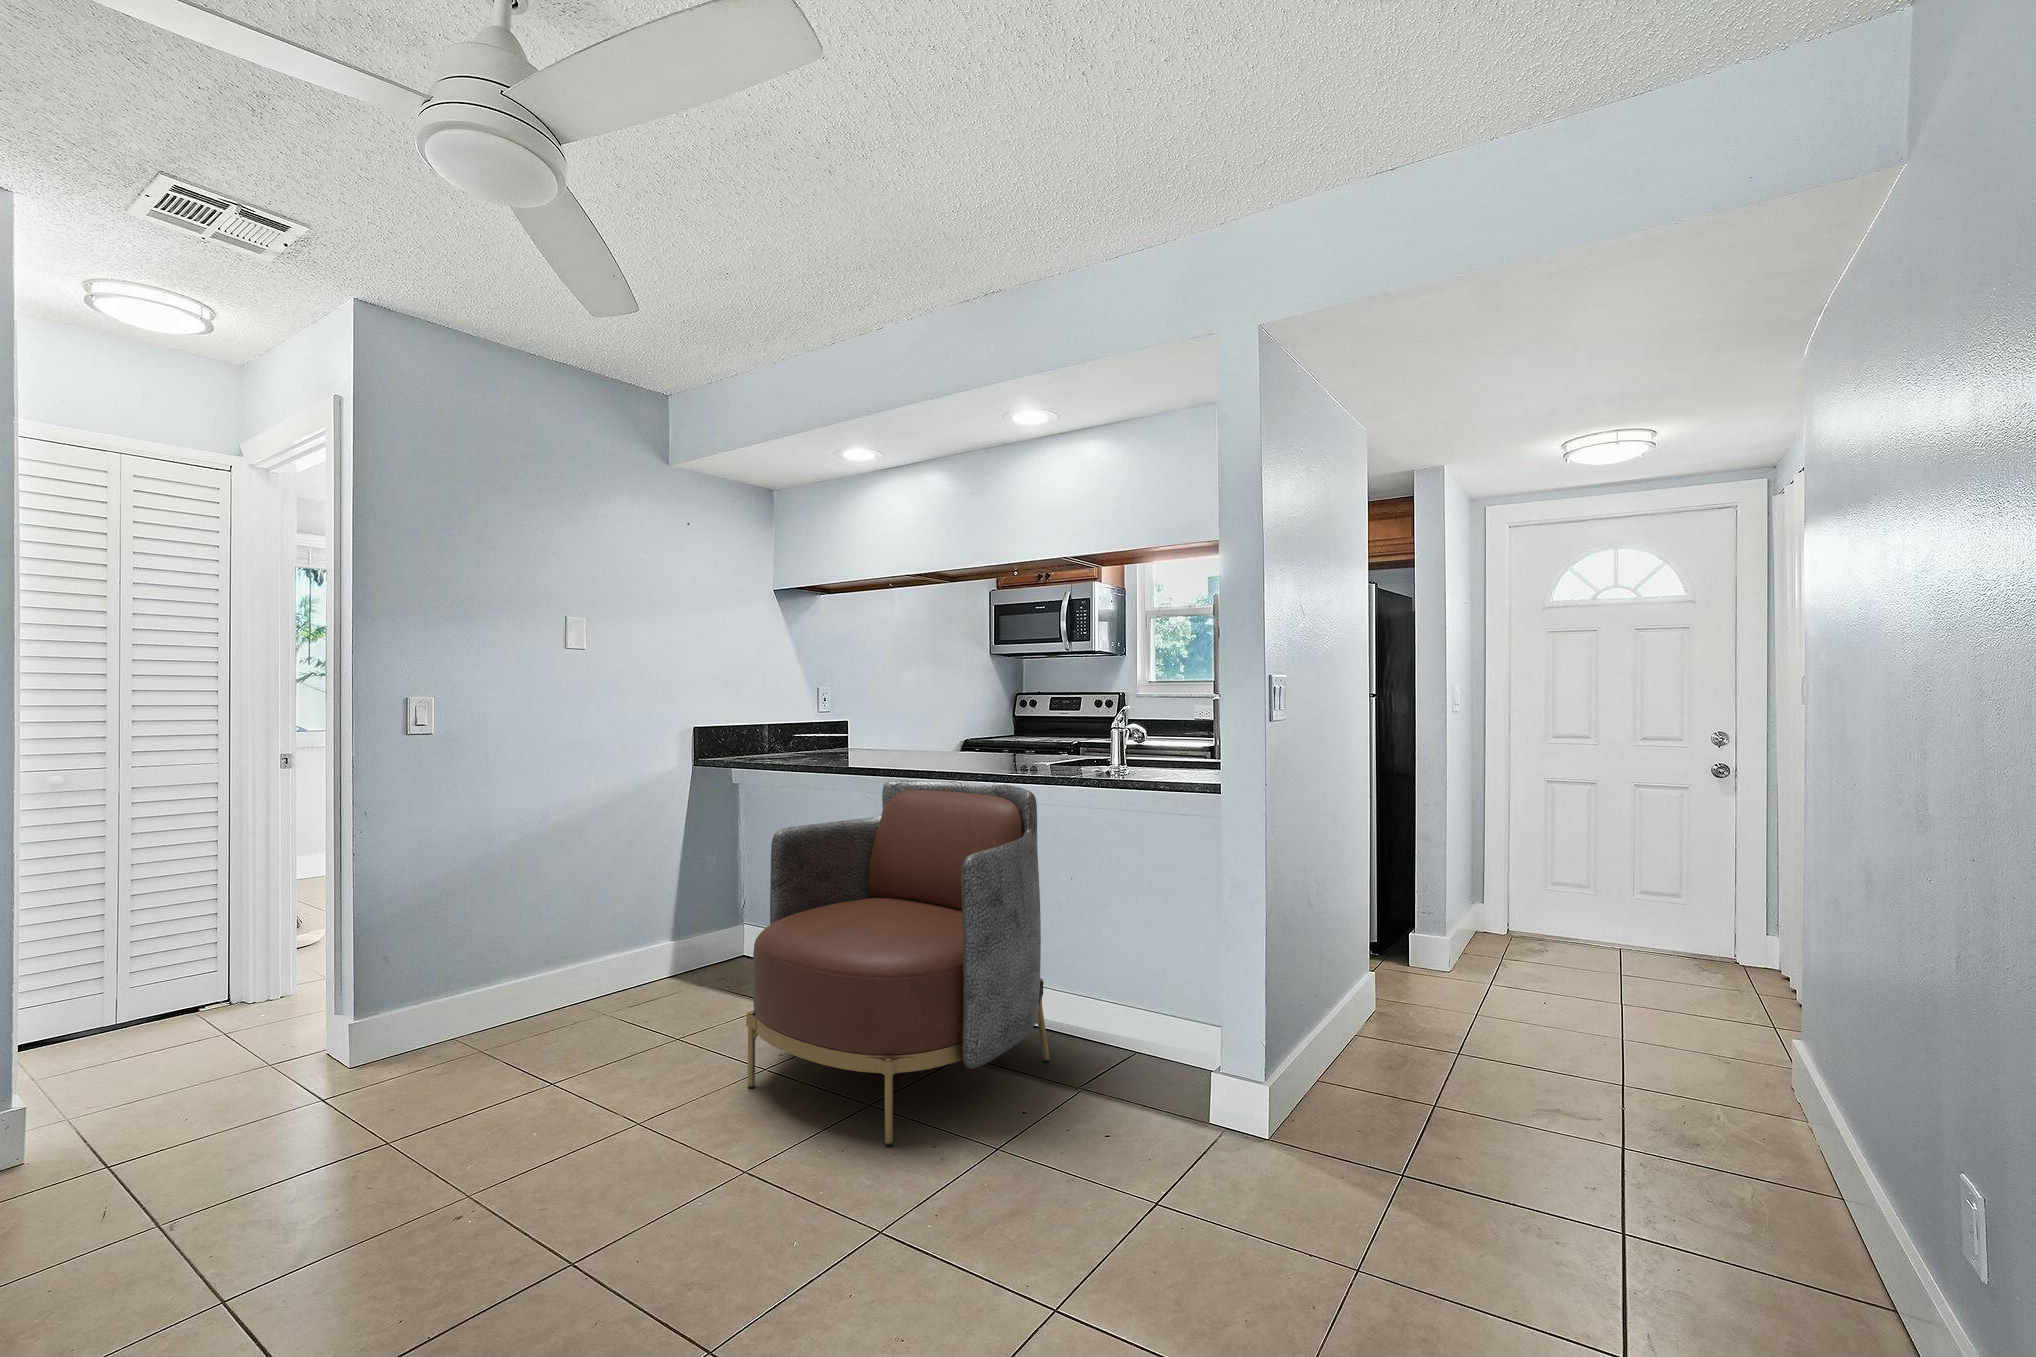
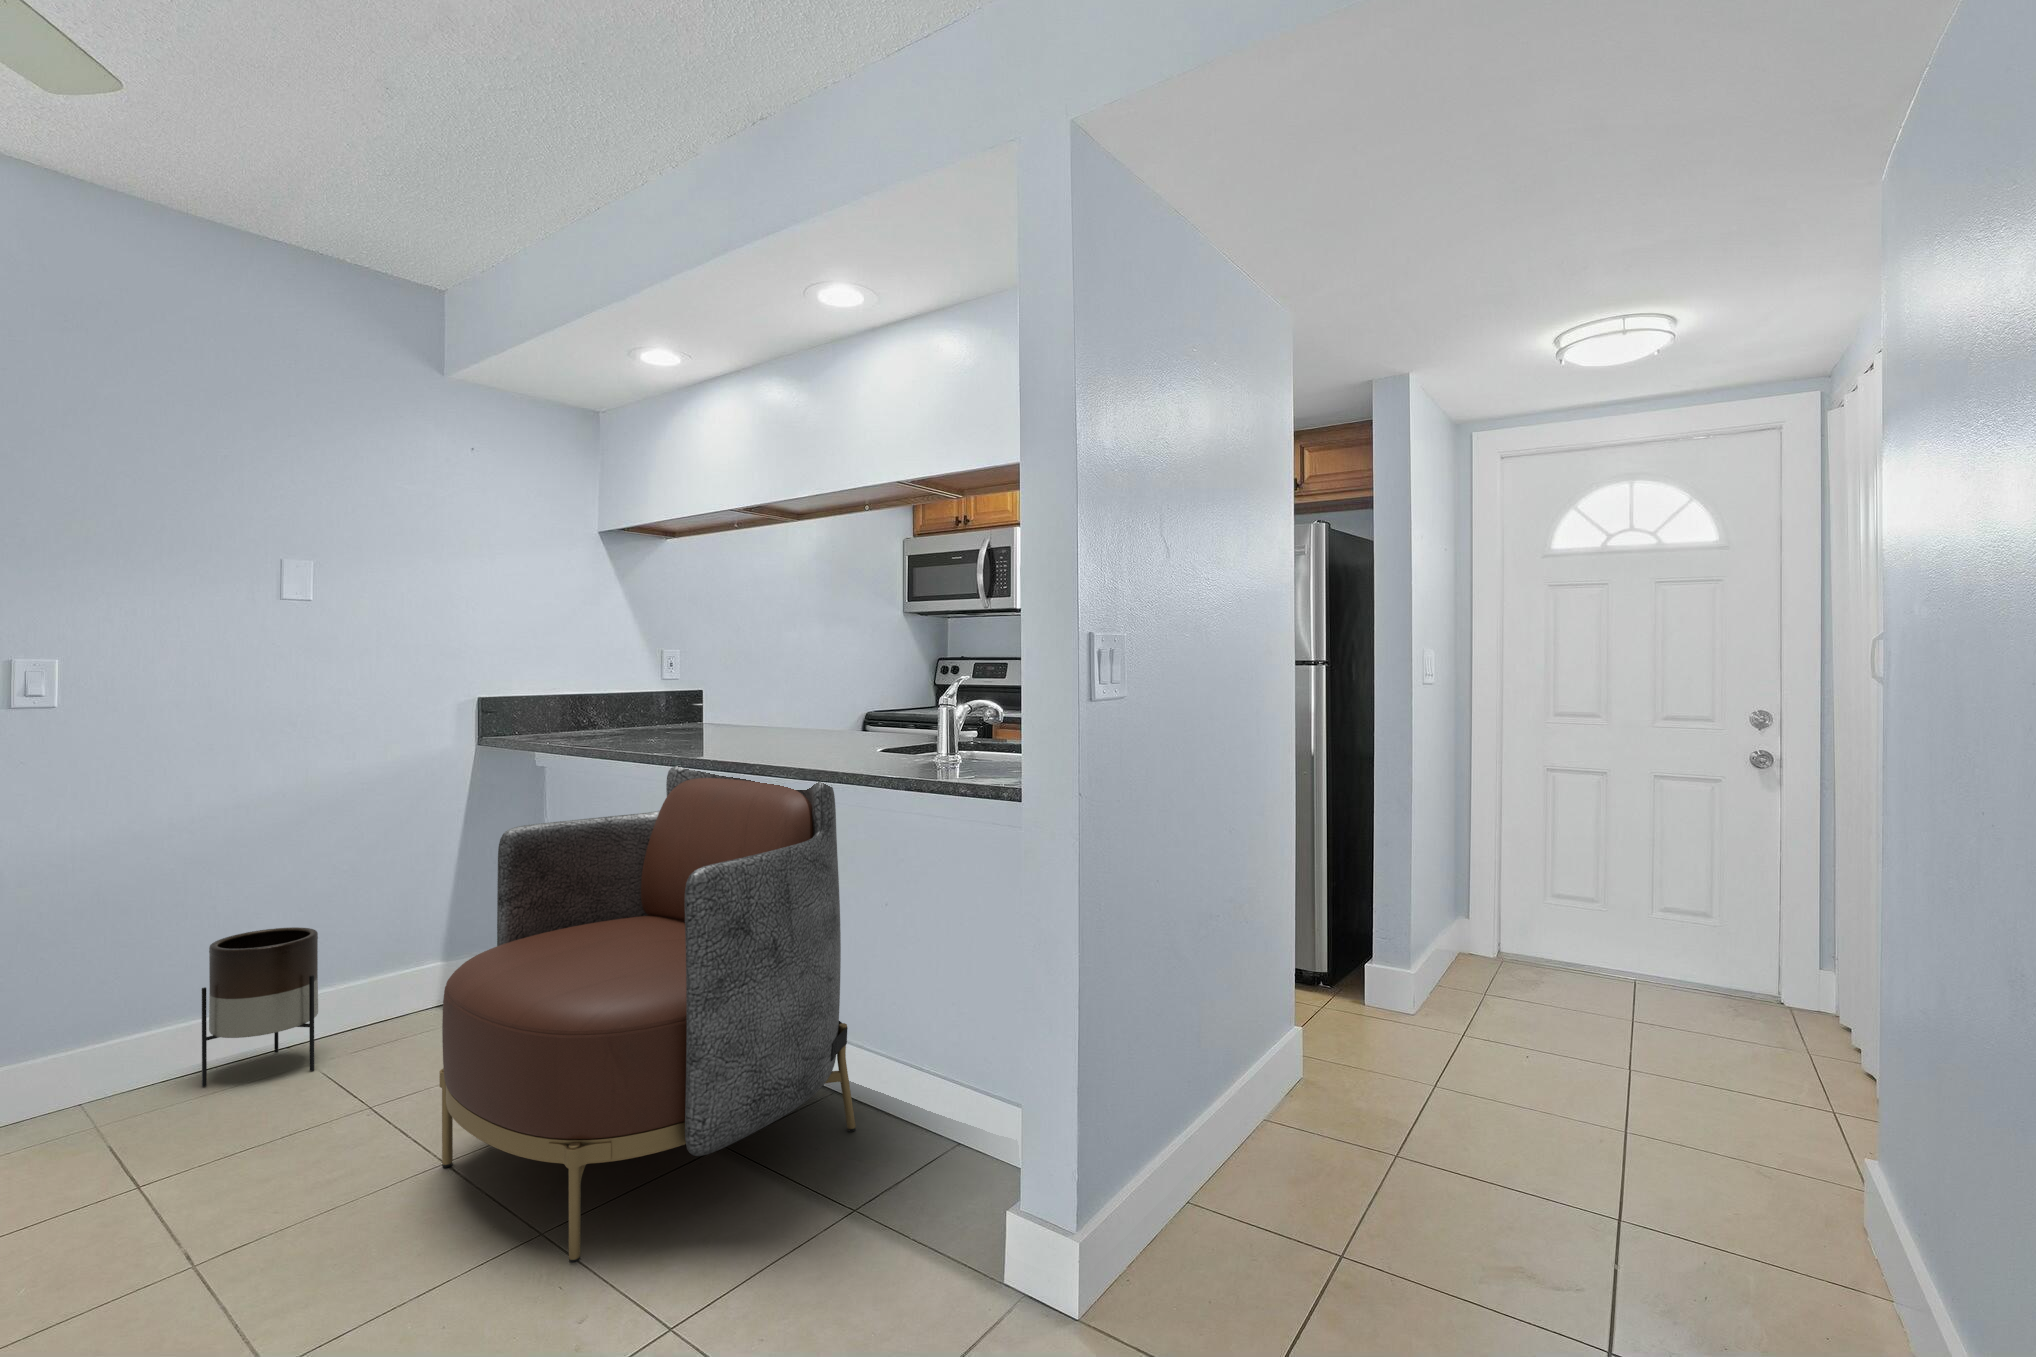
planter: none [519,912,600,1037] -> present [202,927,318,1087]

